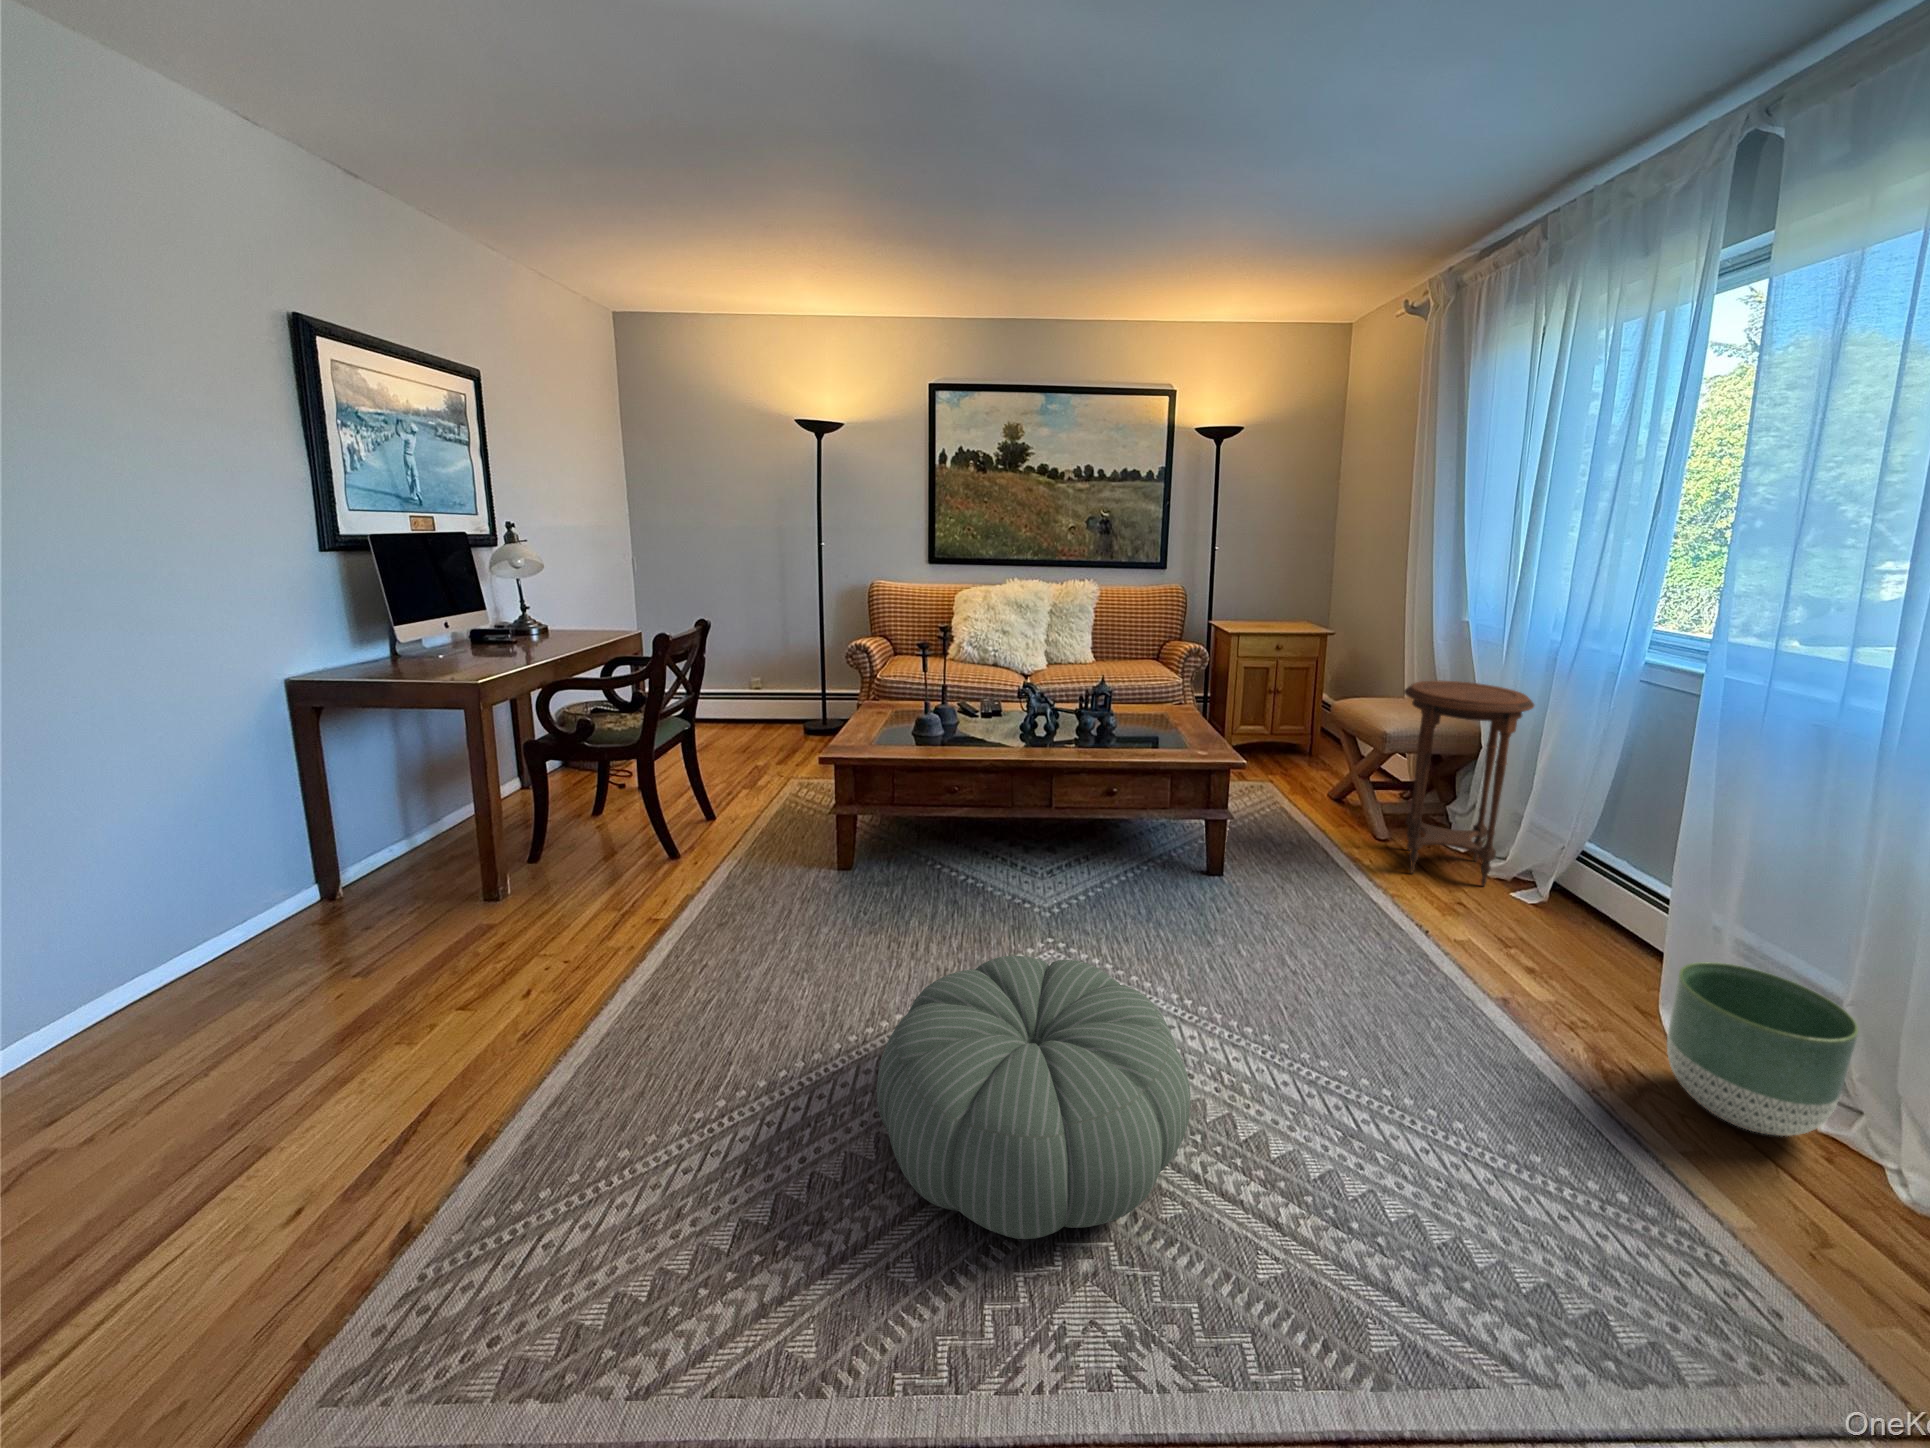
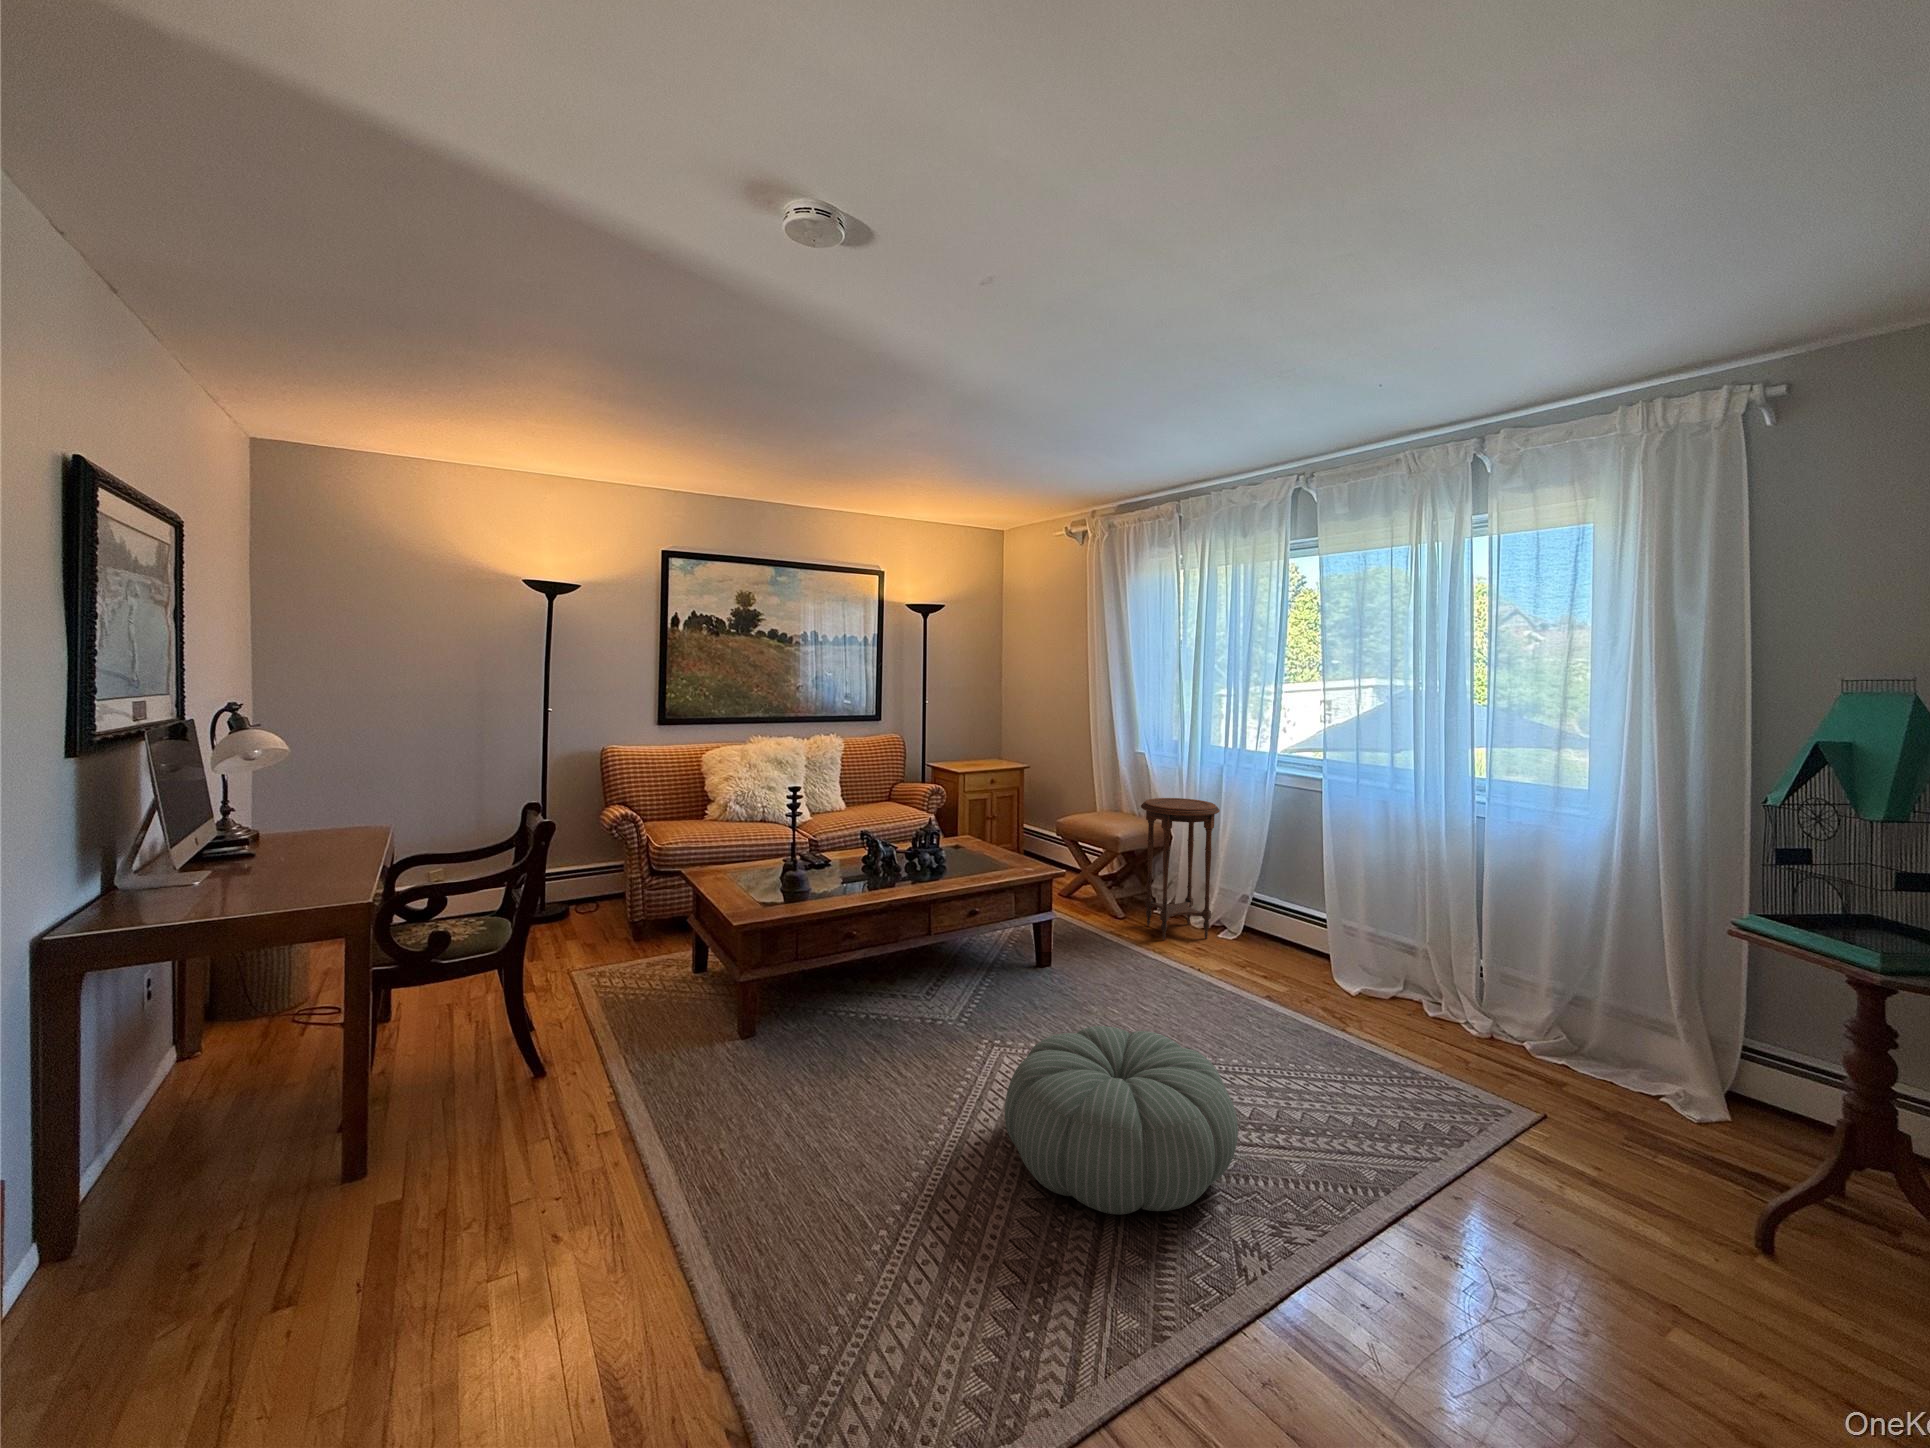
planter: present [1667,962,1858,1136] -> none [1363,937,1441,1025]

